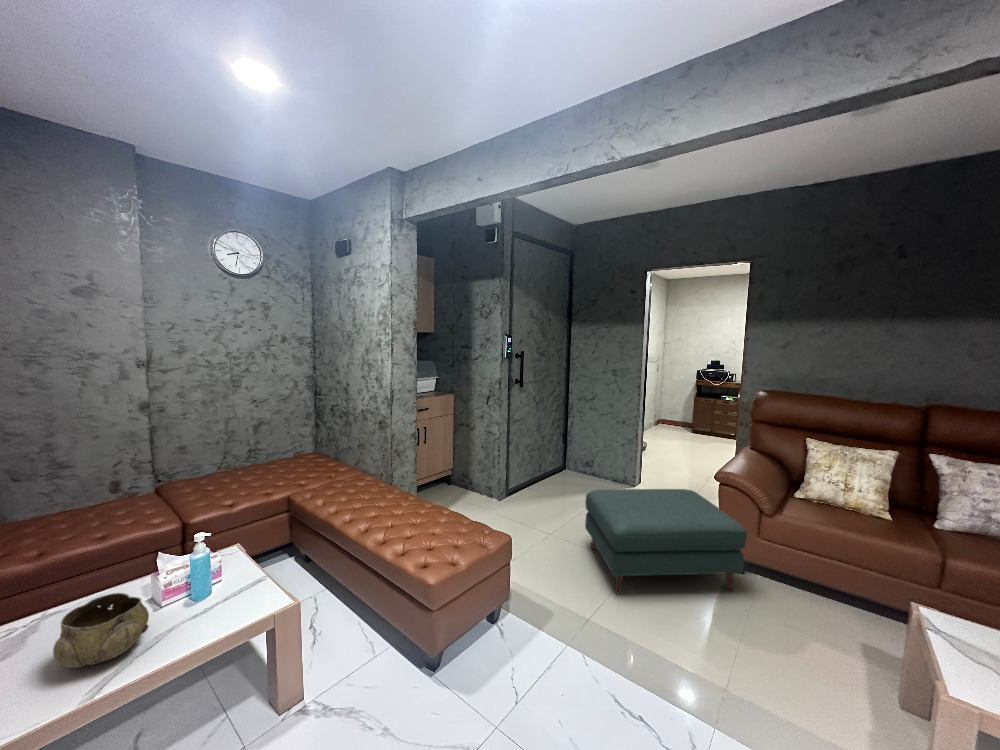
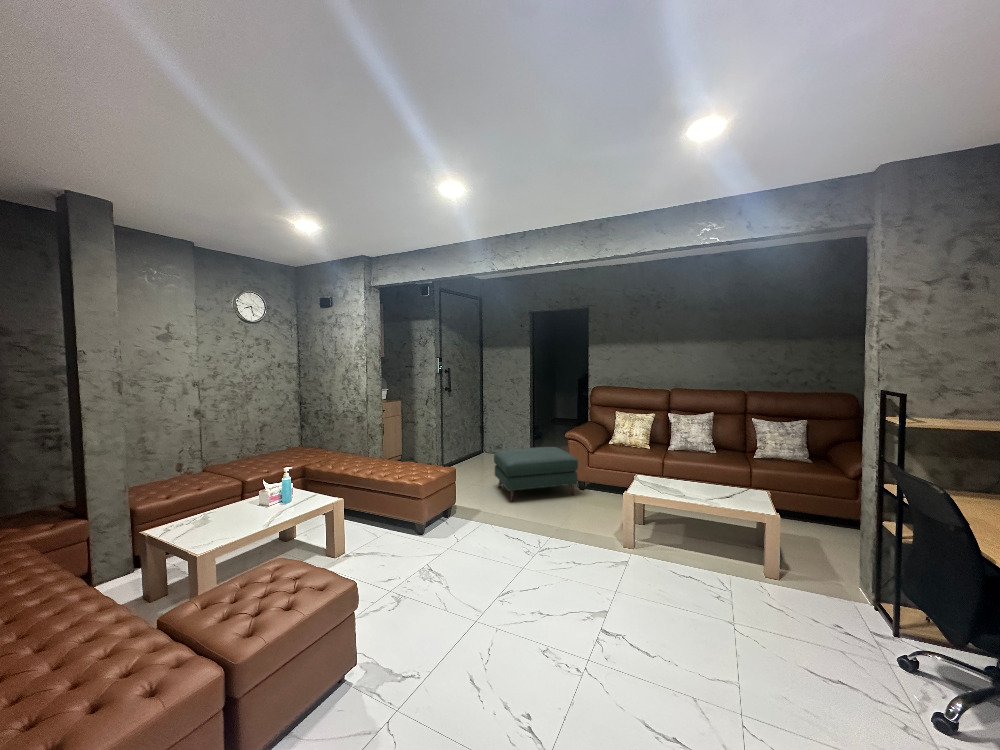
decorative bowl: present [53,593,149,668] -> none [242,488,278,515]

